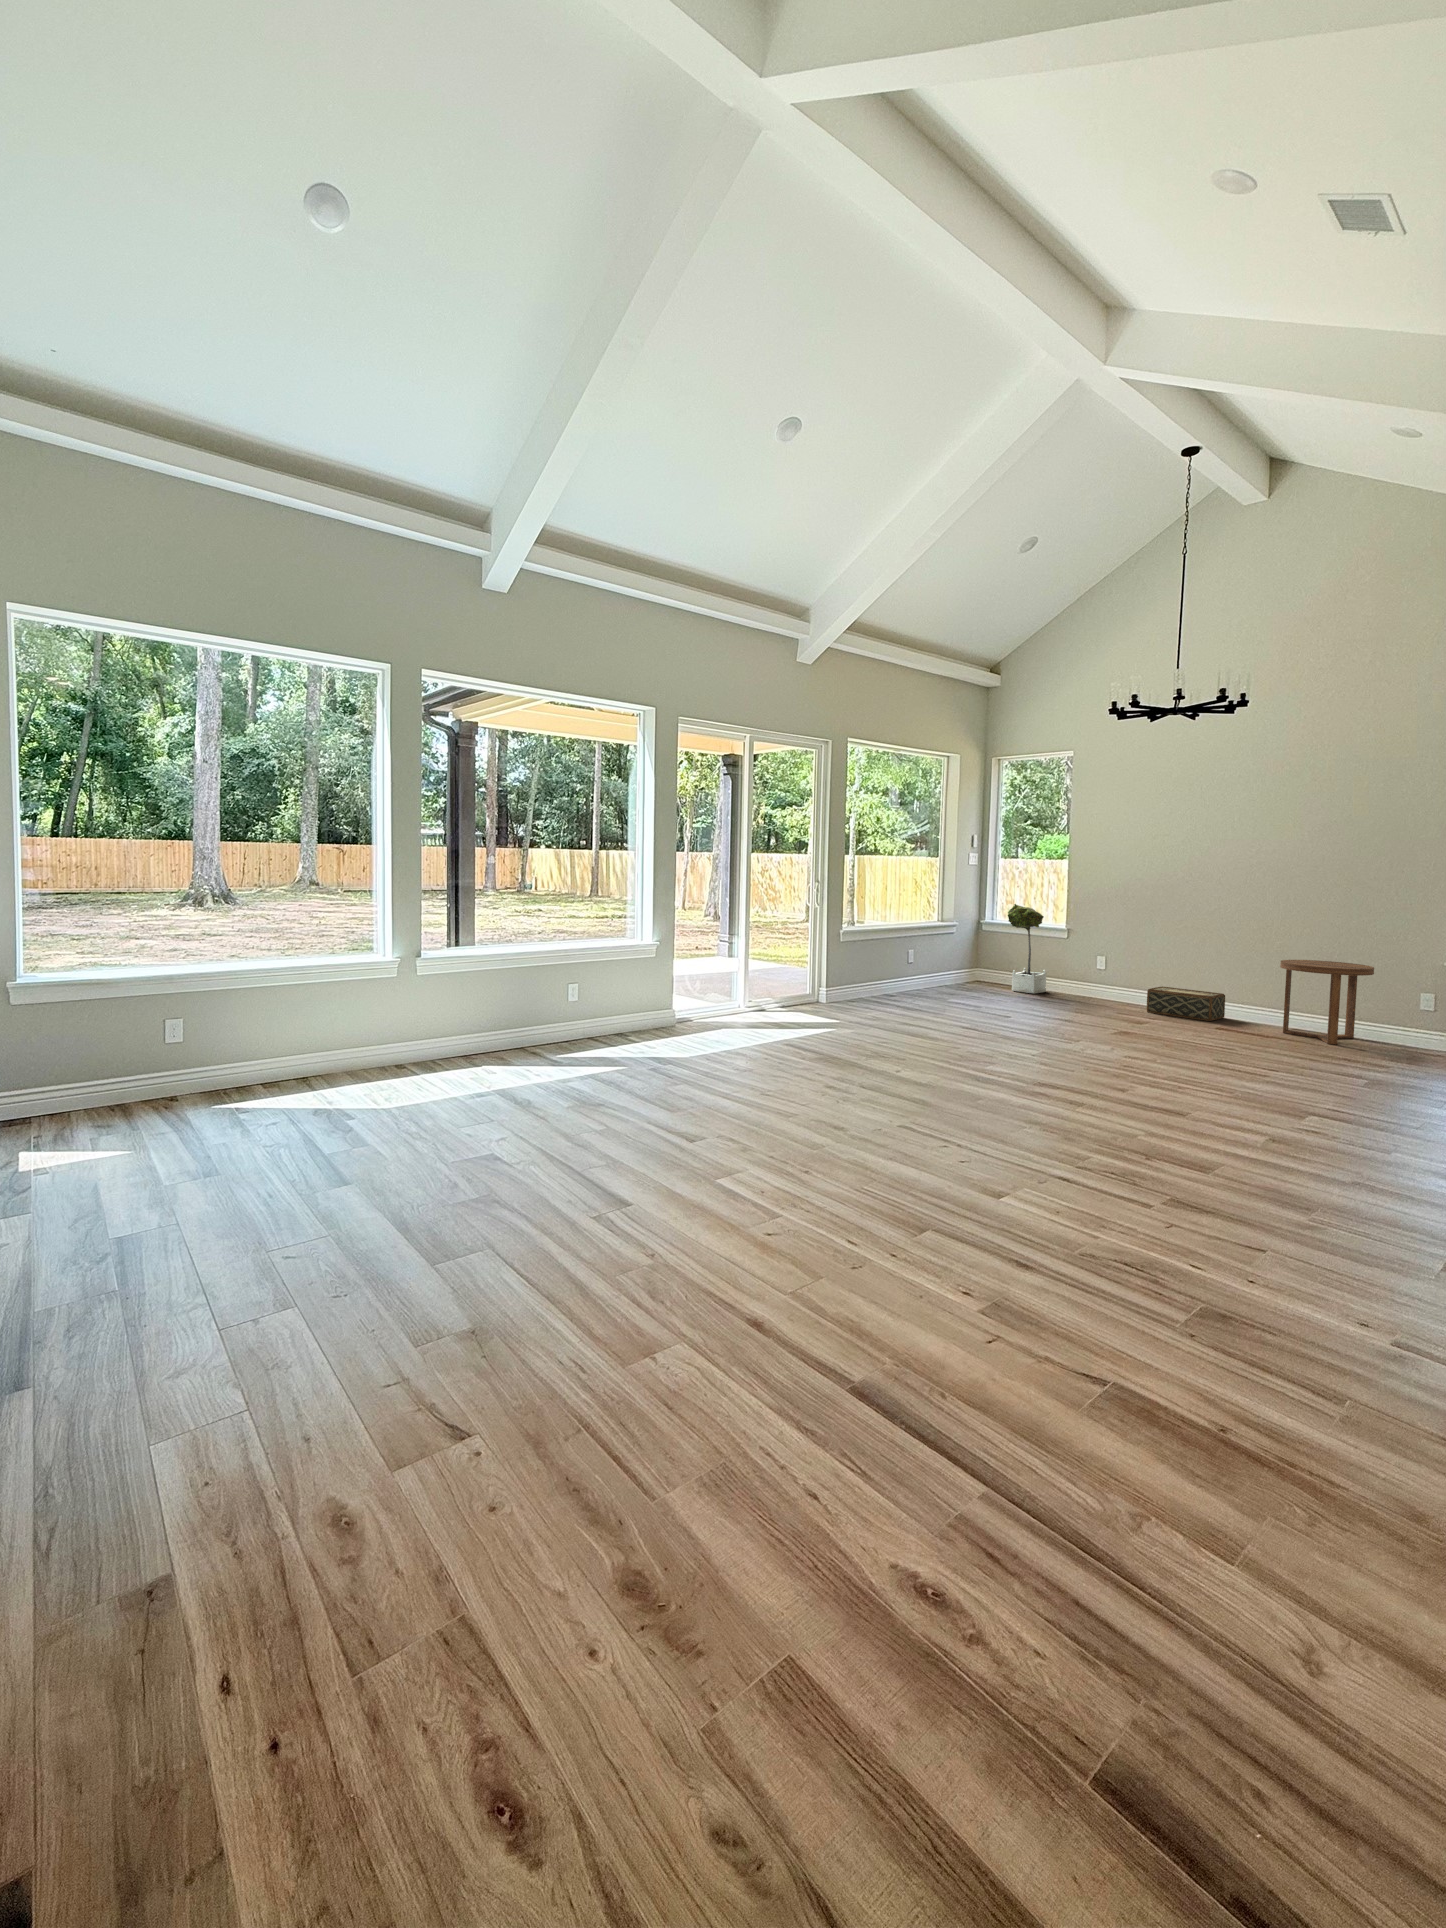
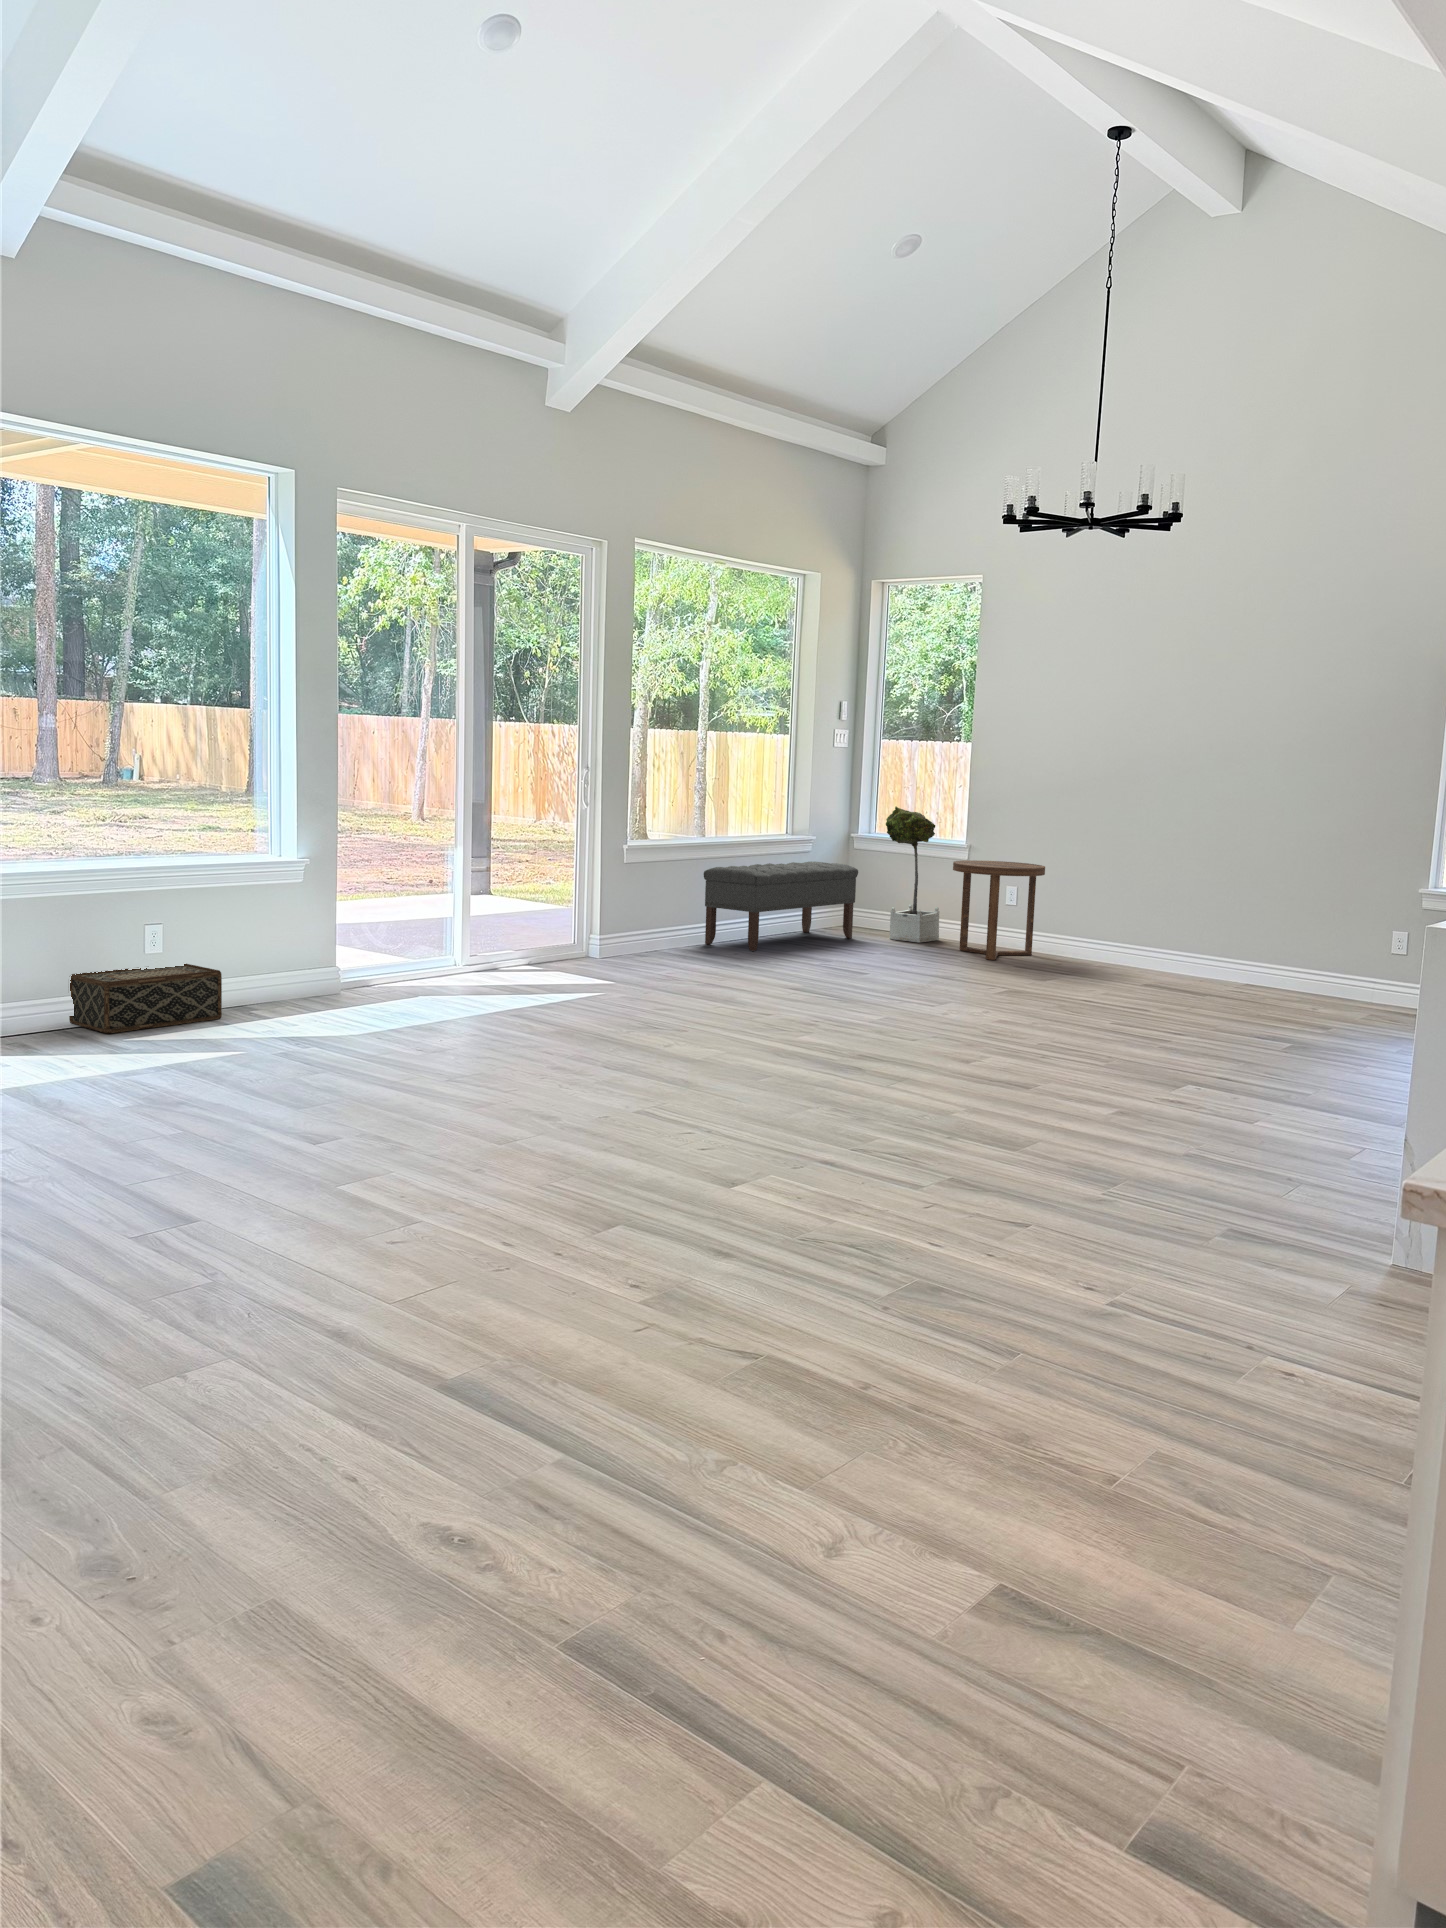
bench: none [890,940,990,999] -> present [704,862,858,951]
side table: present [1280,960,1374,1044] -> present [953,860,1045,960]
woven basket: present [1147,986,1225,1021] -> present [69,964,222,1033]

